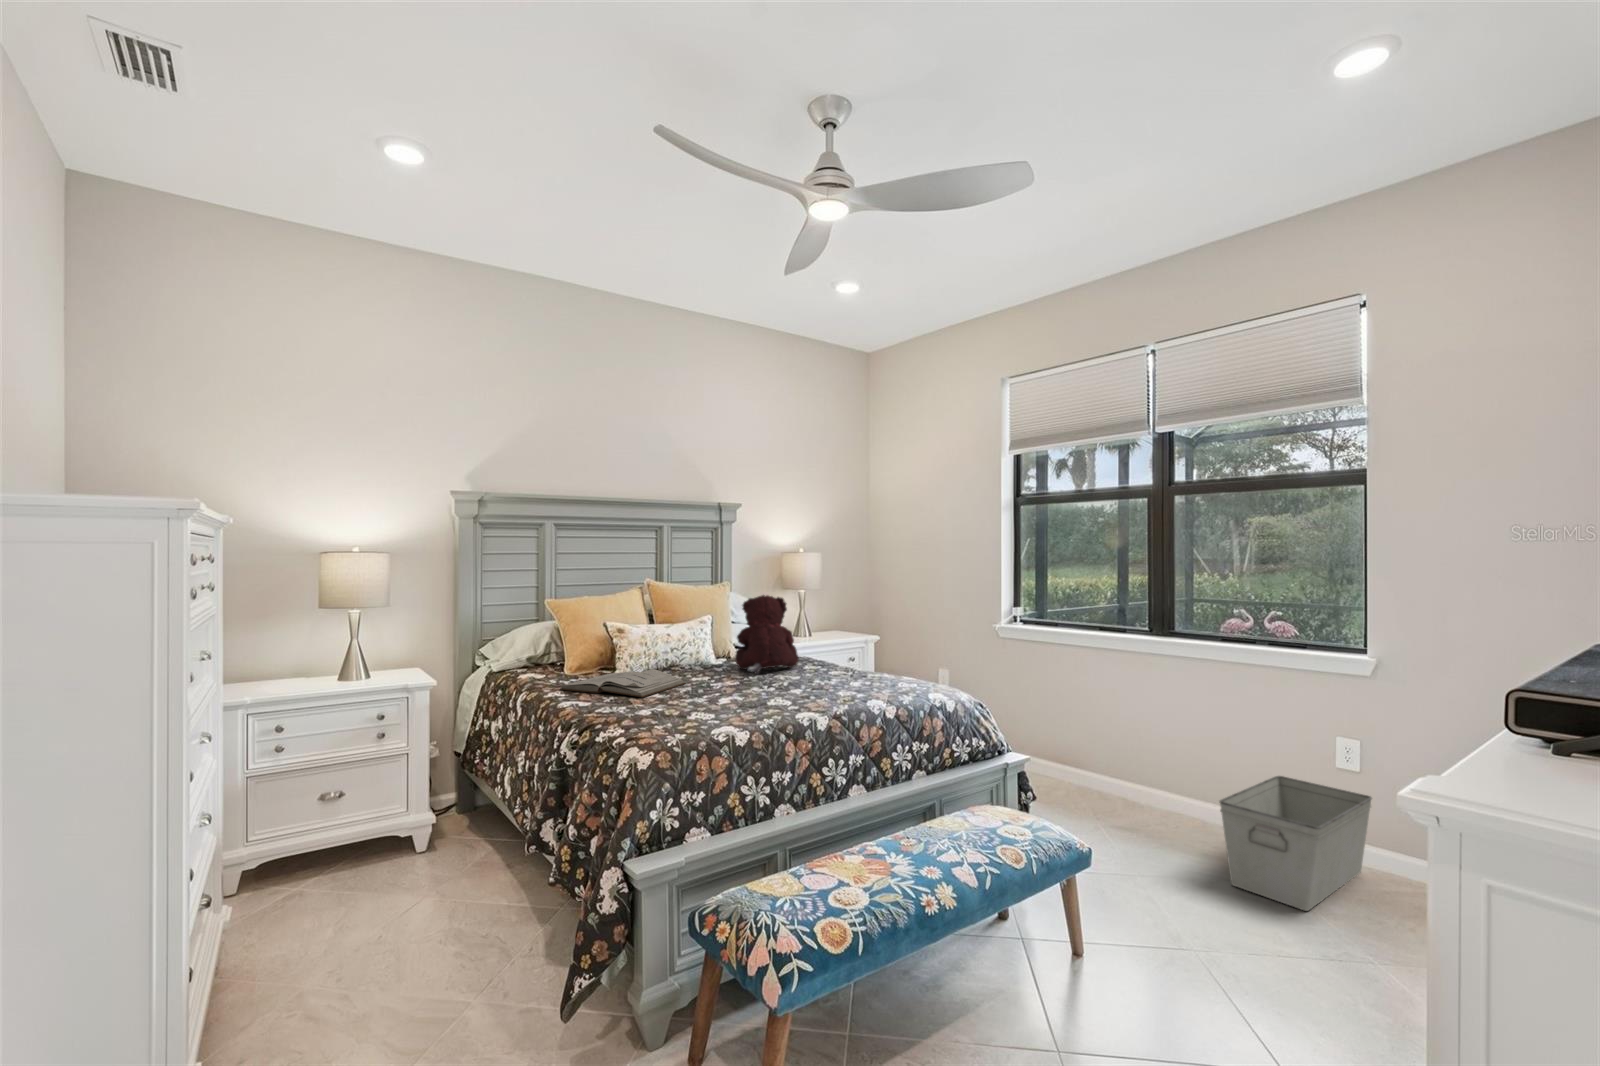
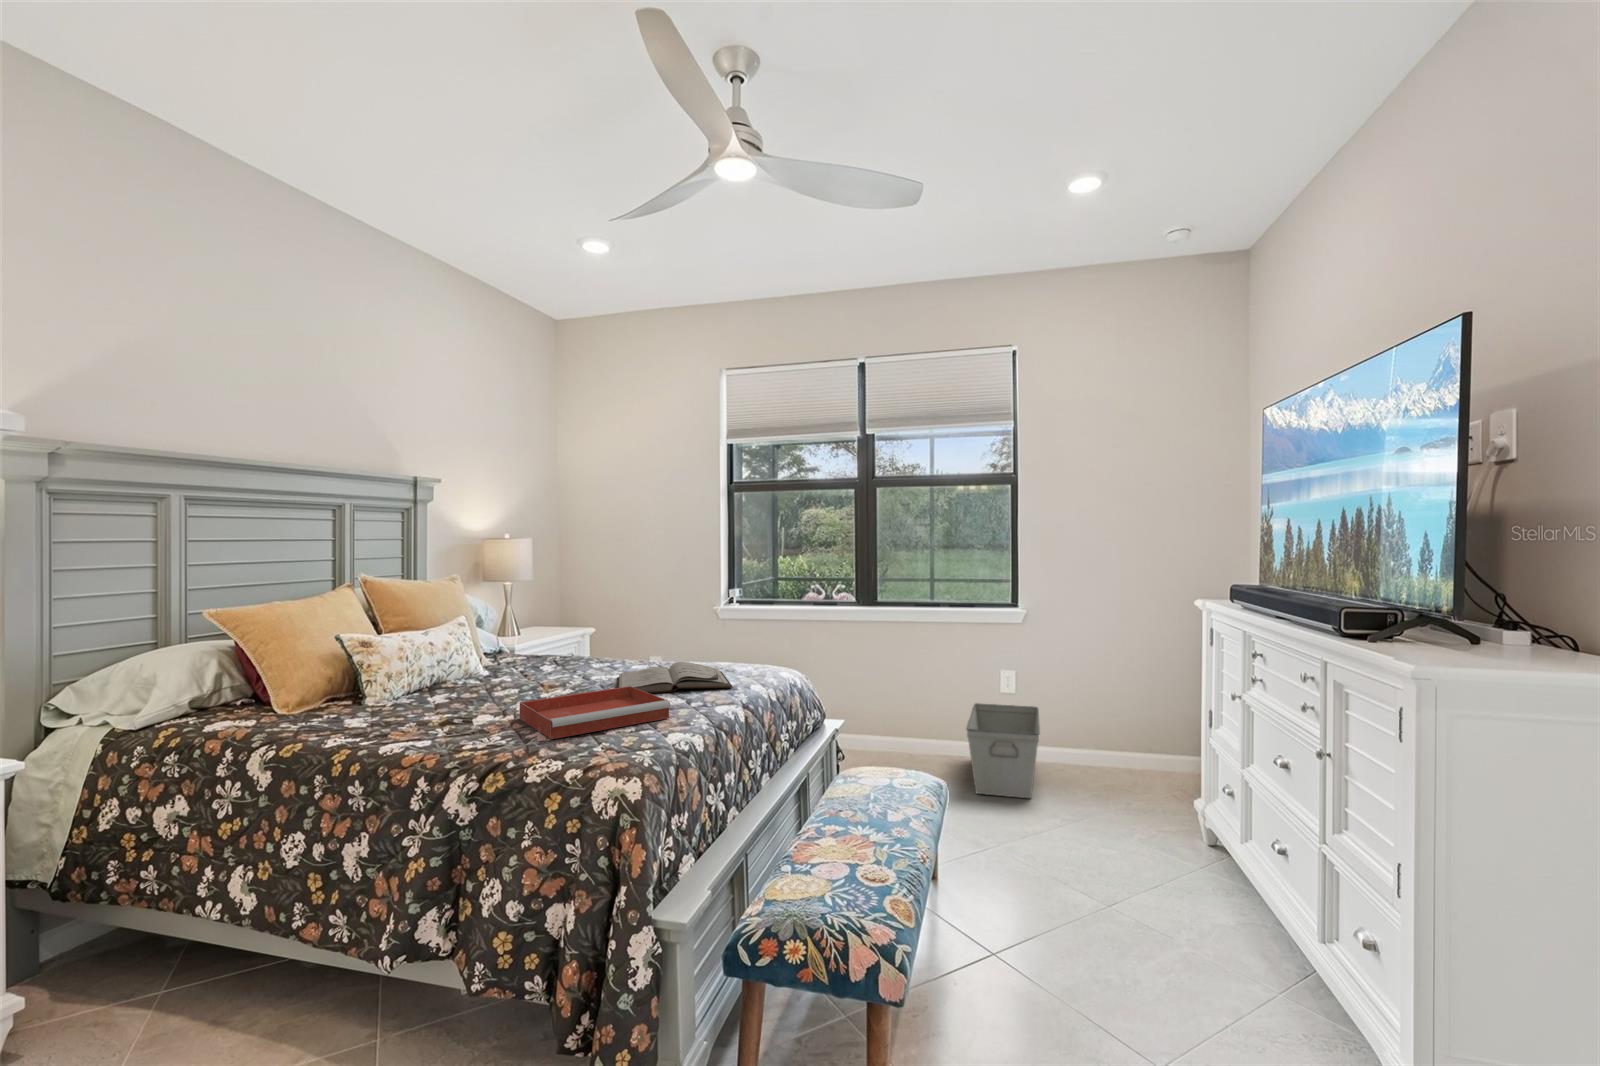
teddy bear: present [735,595,799,674] -> none [519,584,593,679]
book: present [560,669,686,697] -> present [617,662,733,693]
tray: none [660,686,767,717] -> present [520,686,671,739]

